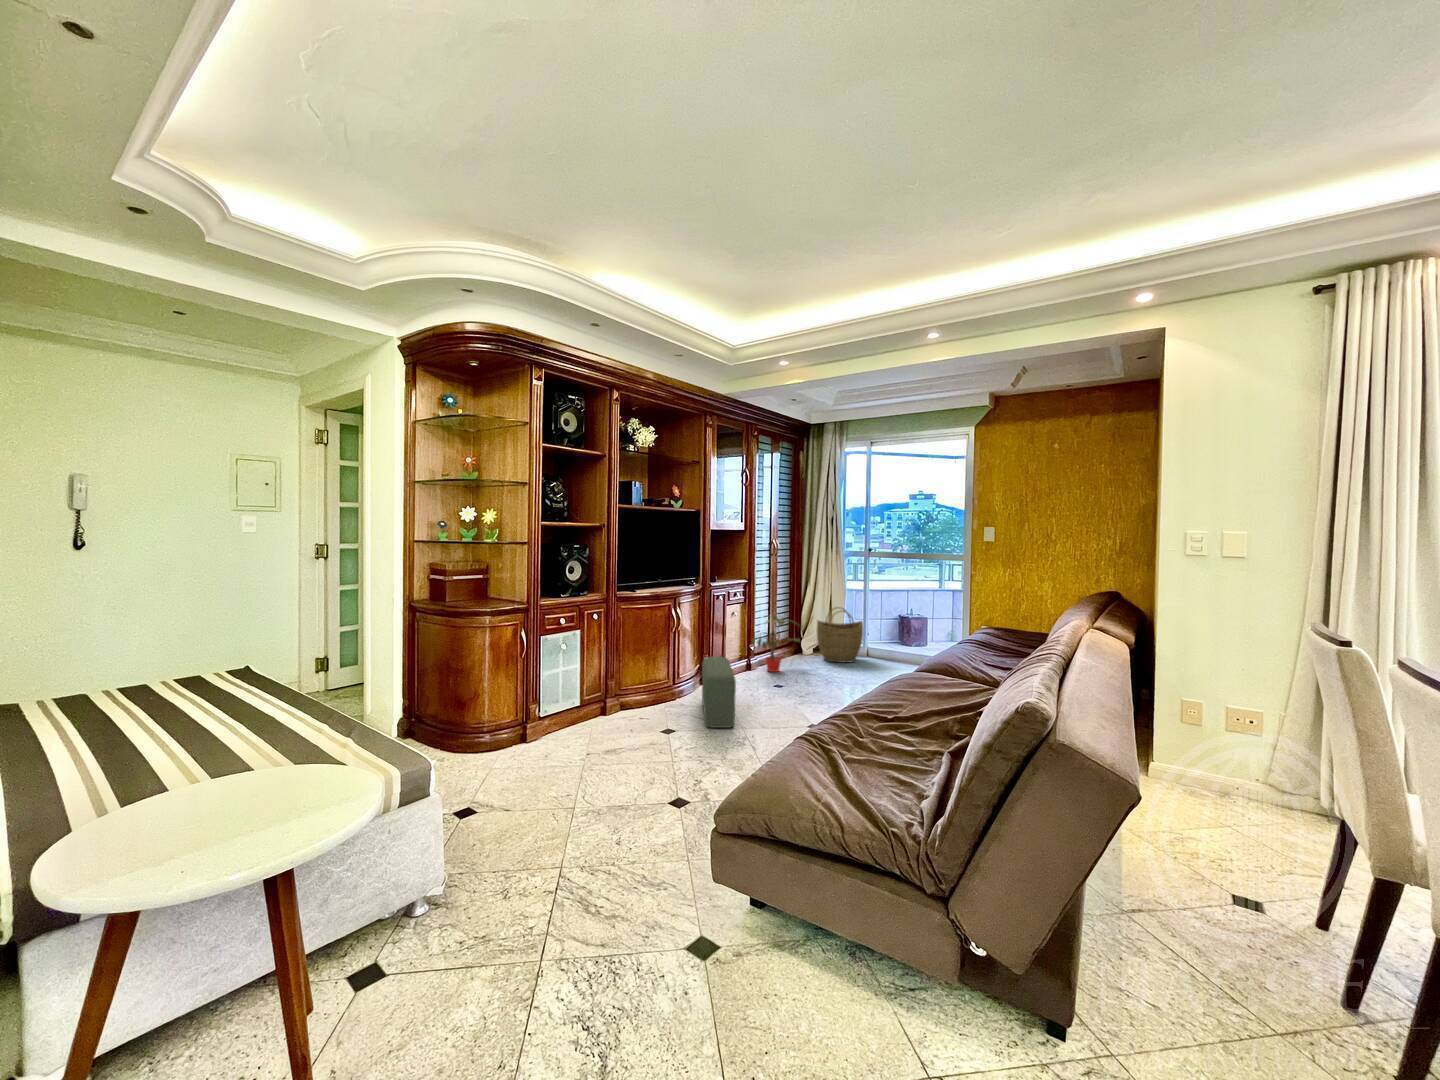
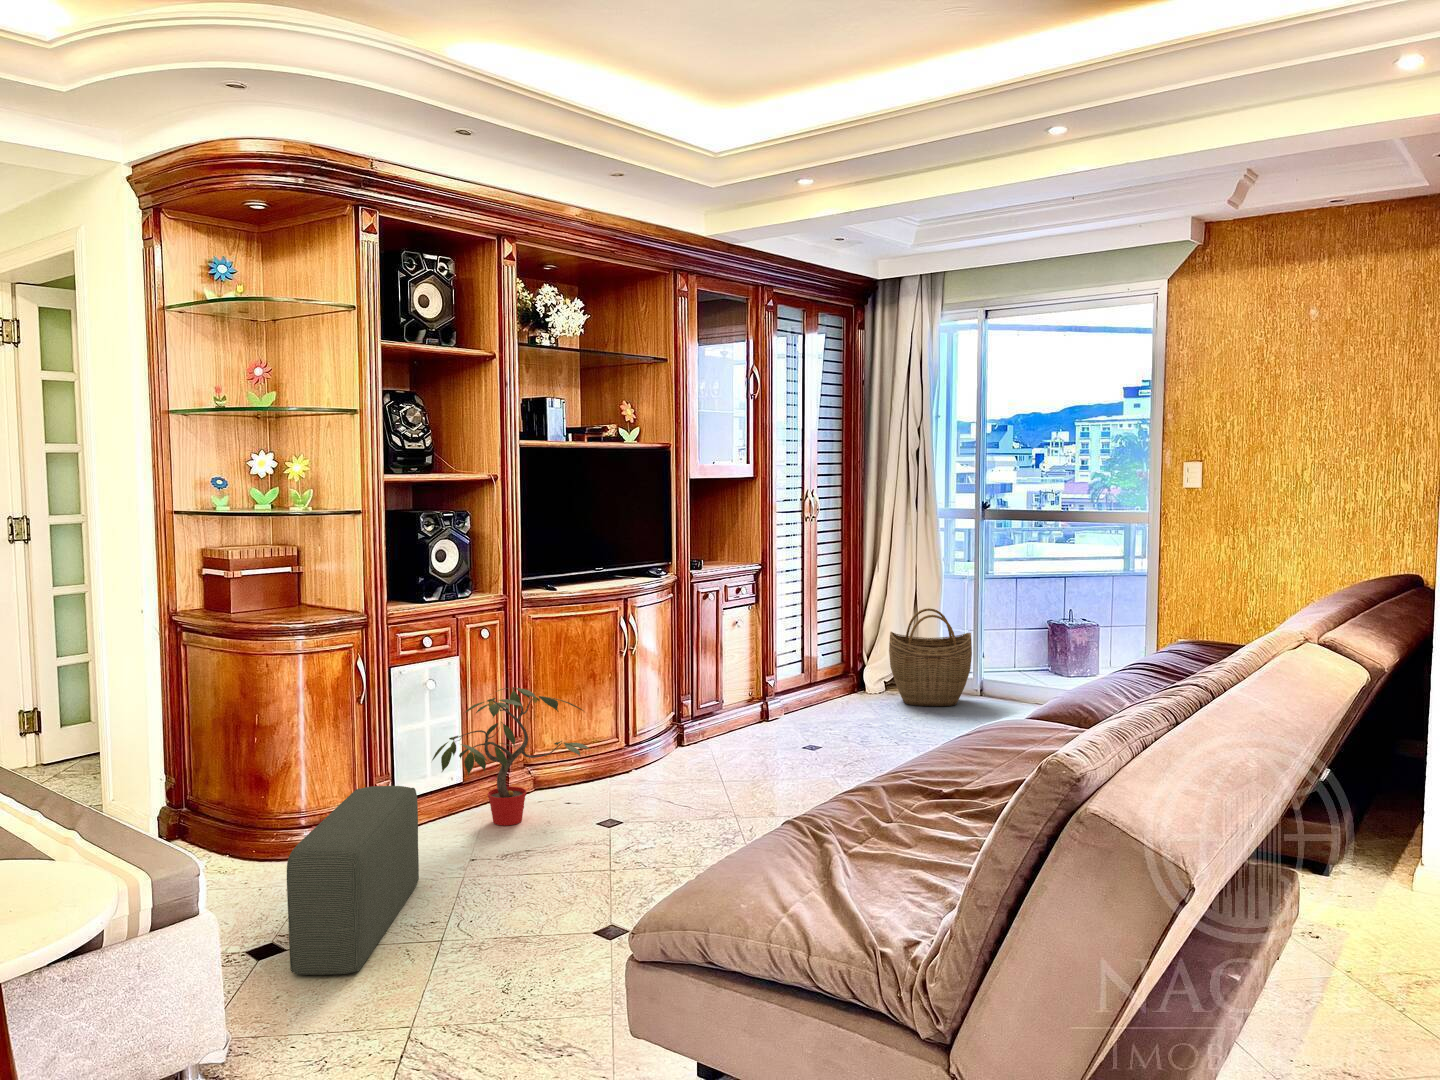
potted plant: present [752,616,800,672] -> present [432,687,589,826]
pouf: present [702,657,736,728] -> present [287,786,419,975]

